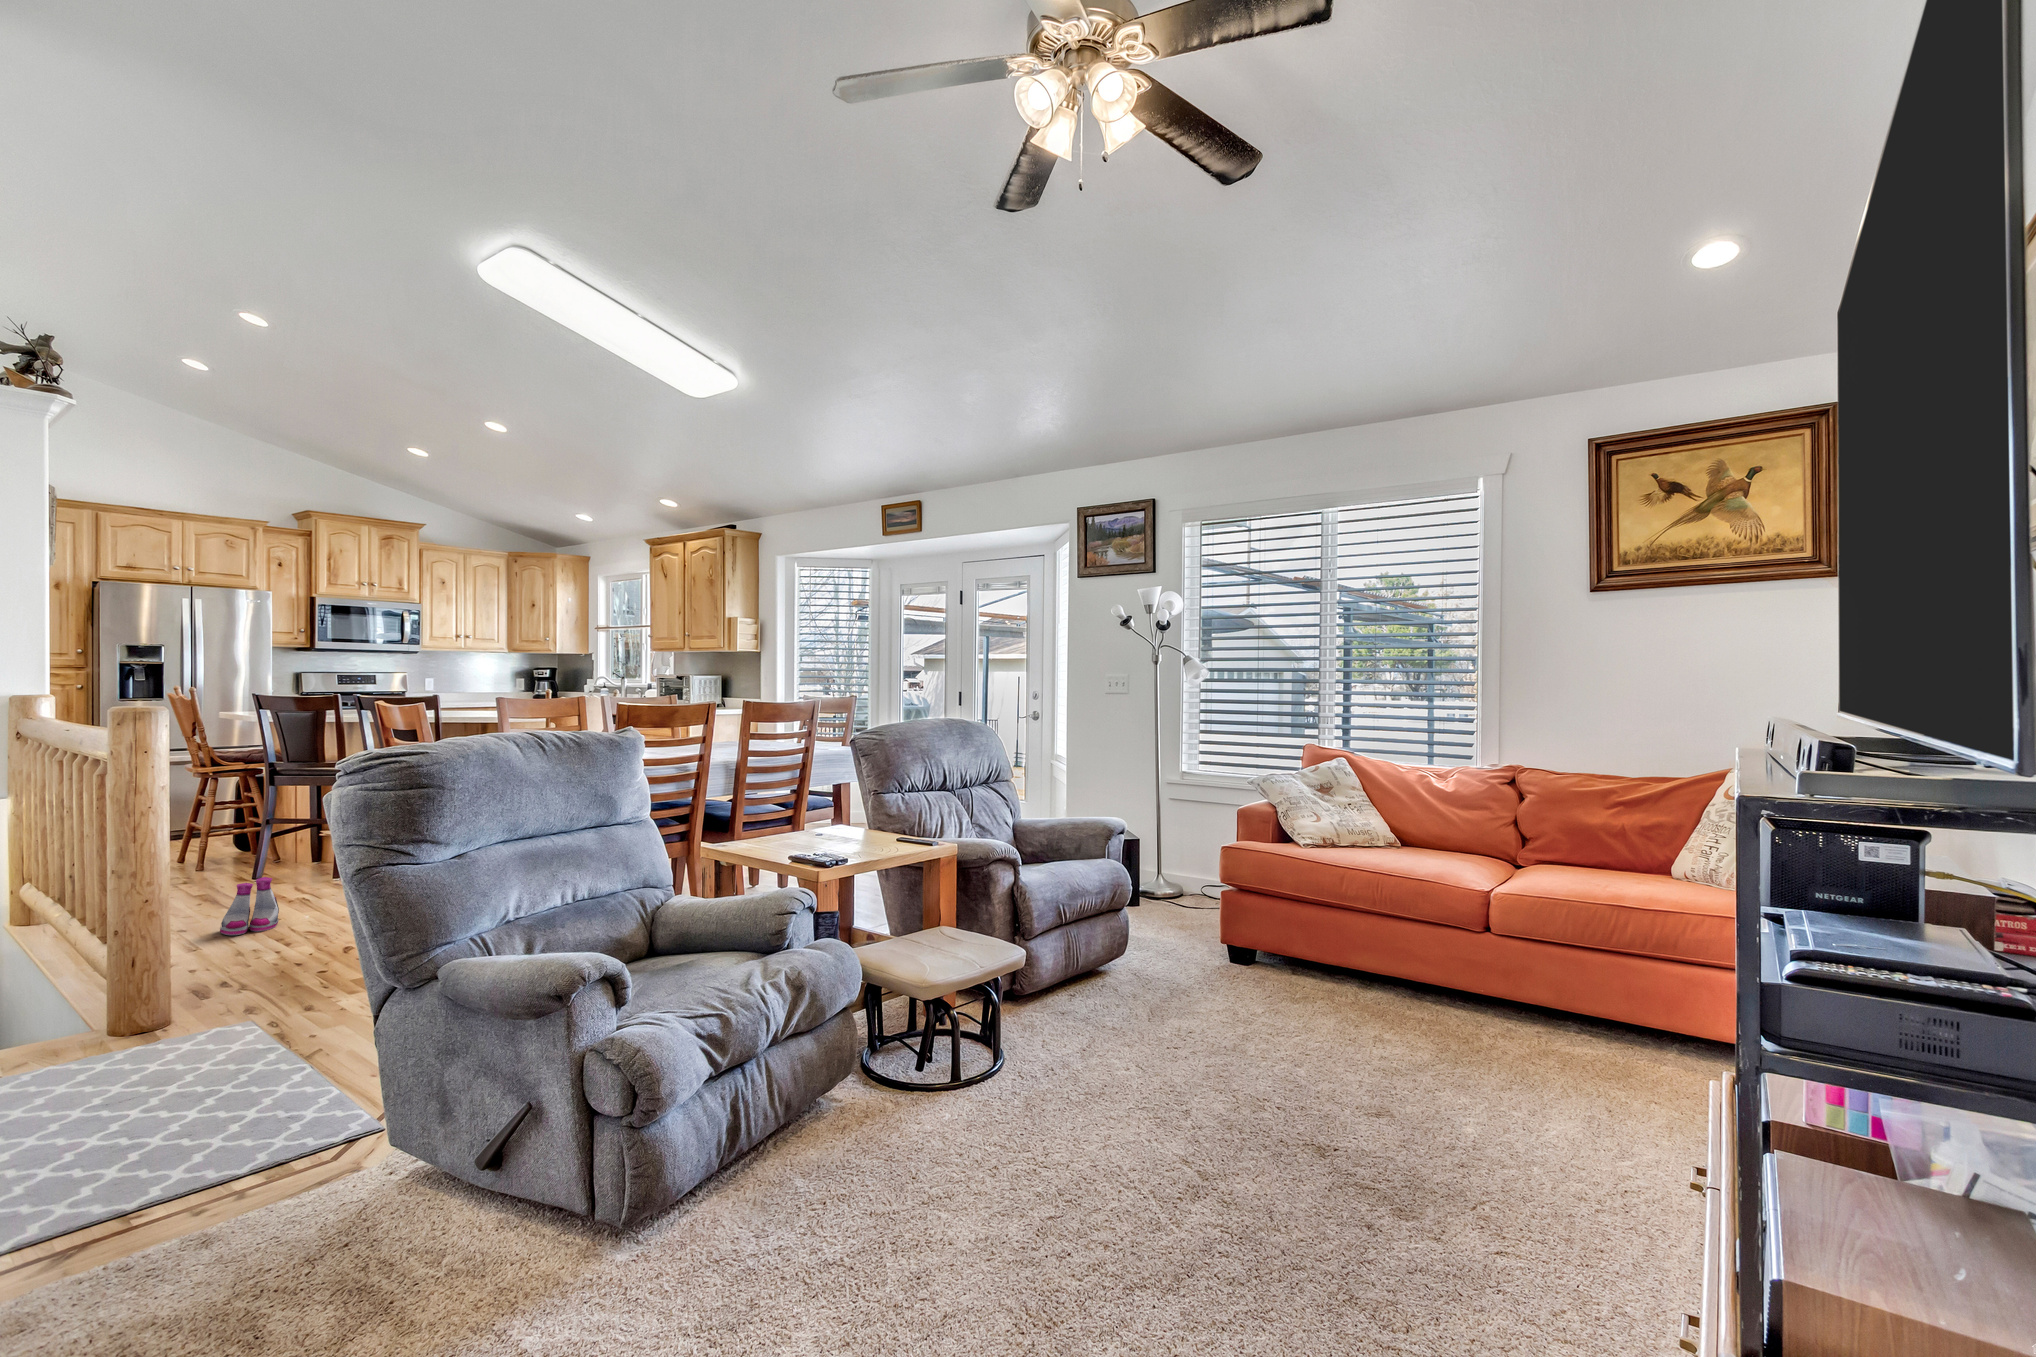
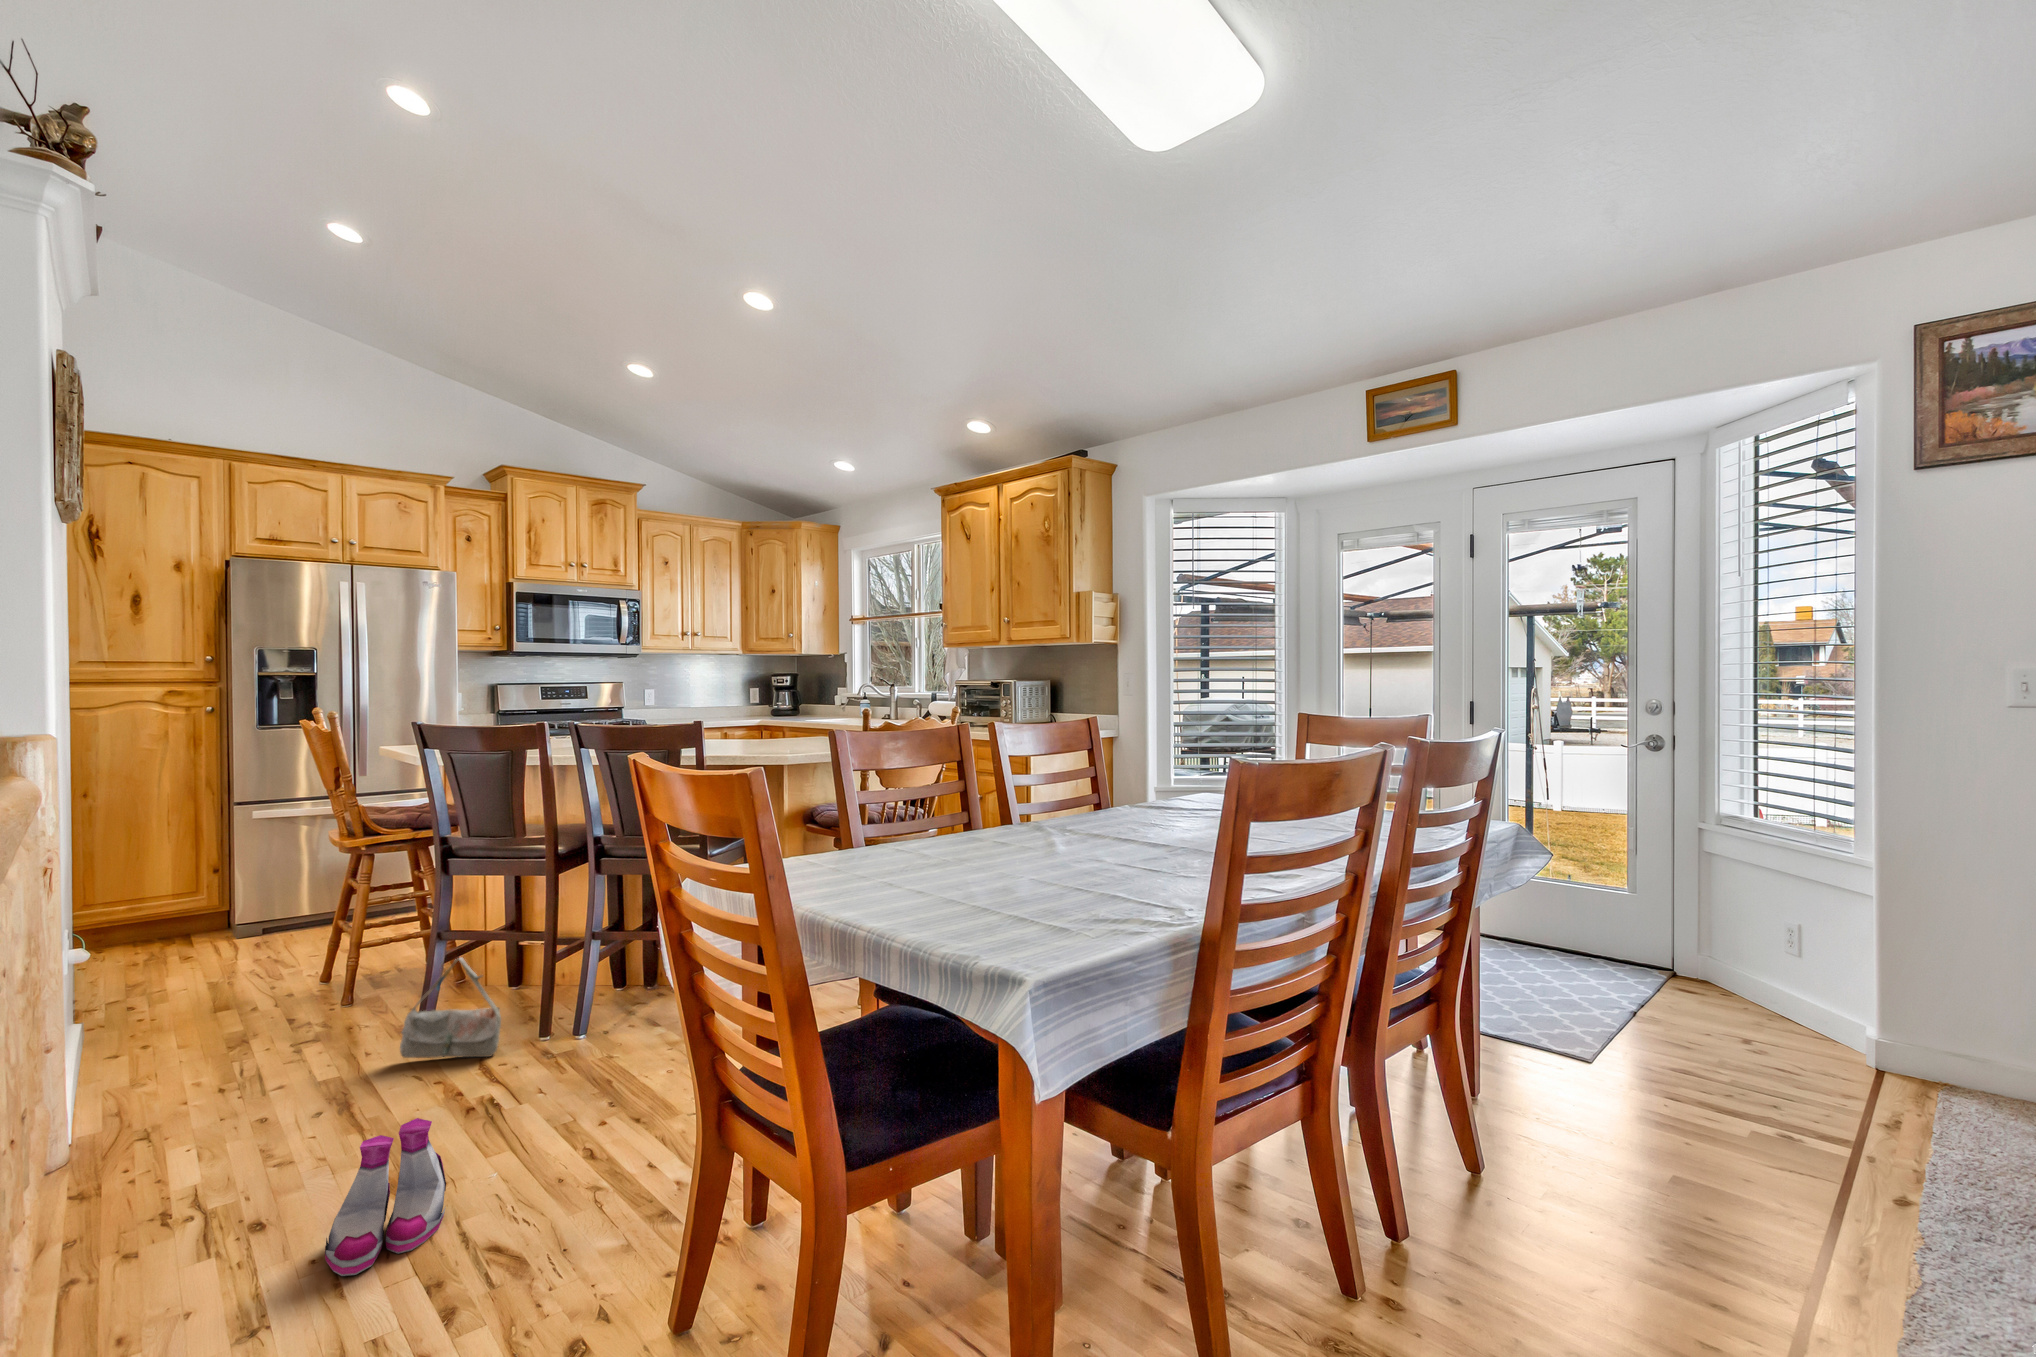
bag: none [242,830,306,887] -> present [400,958,501,1058]

